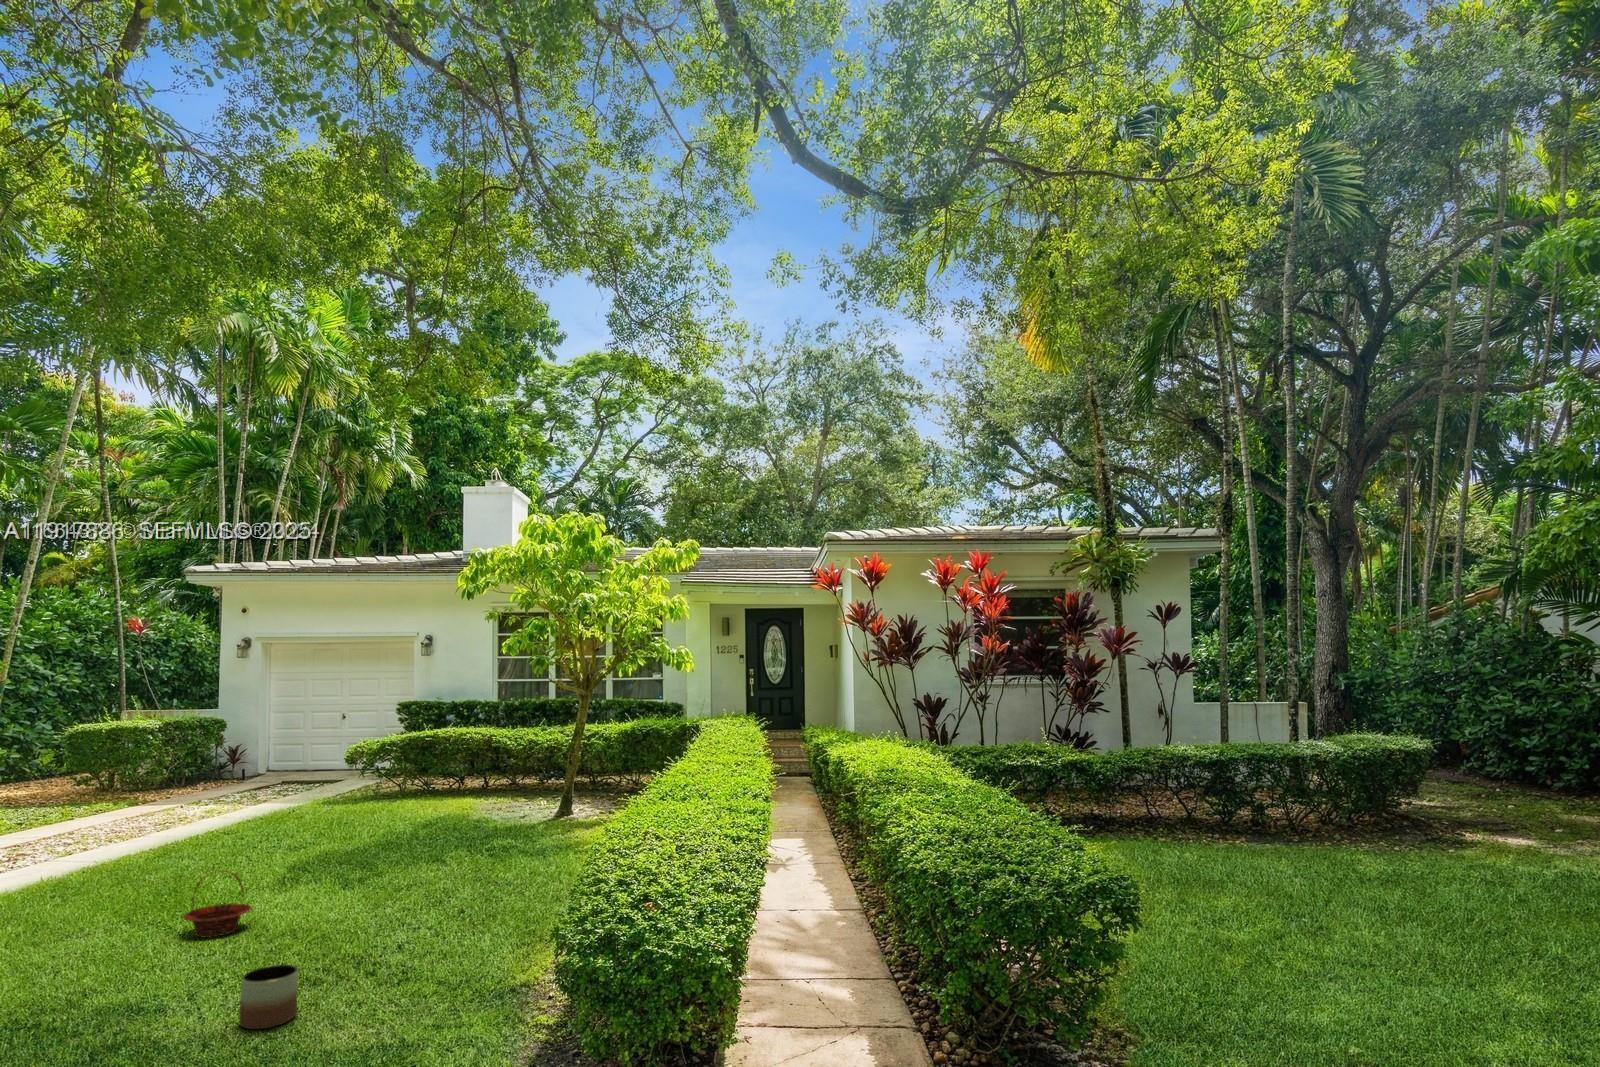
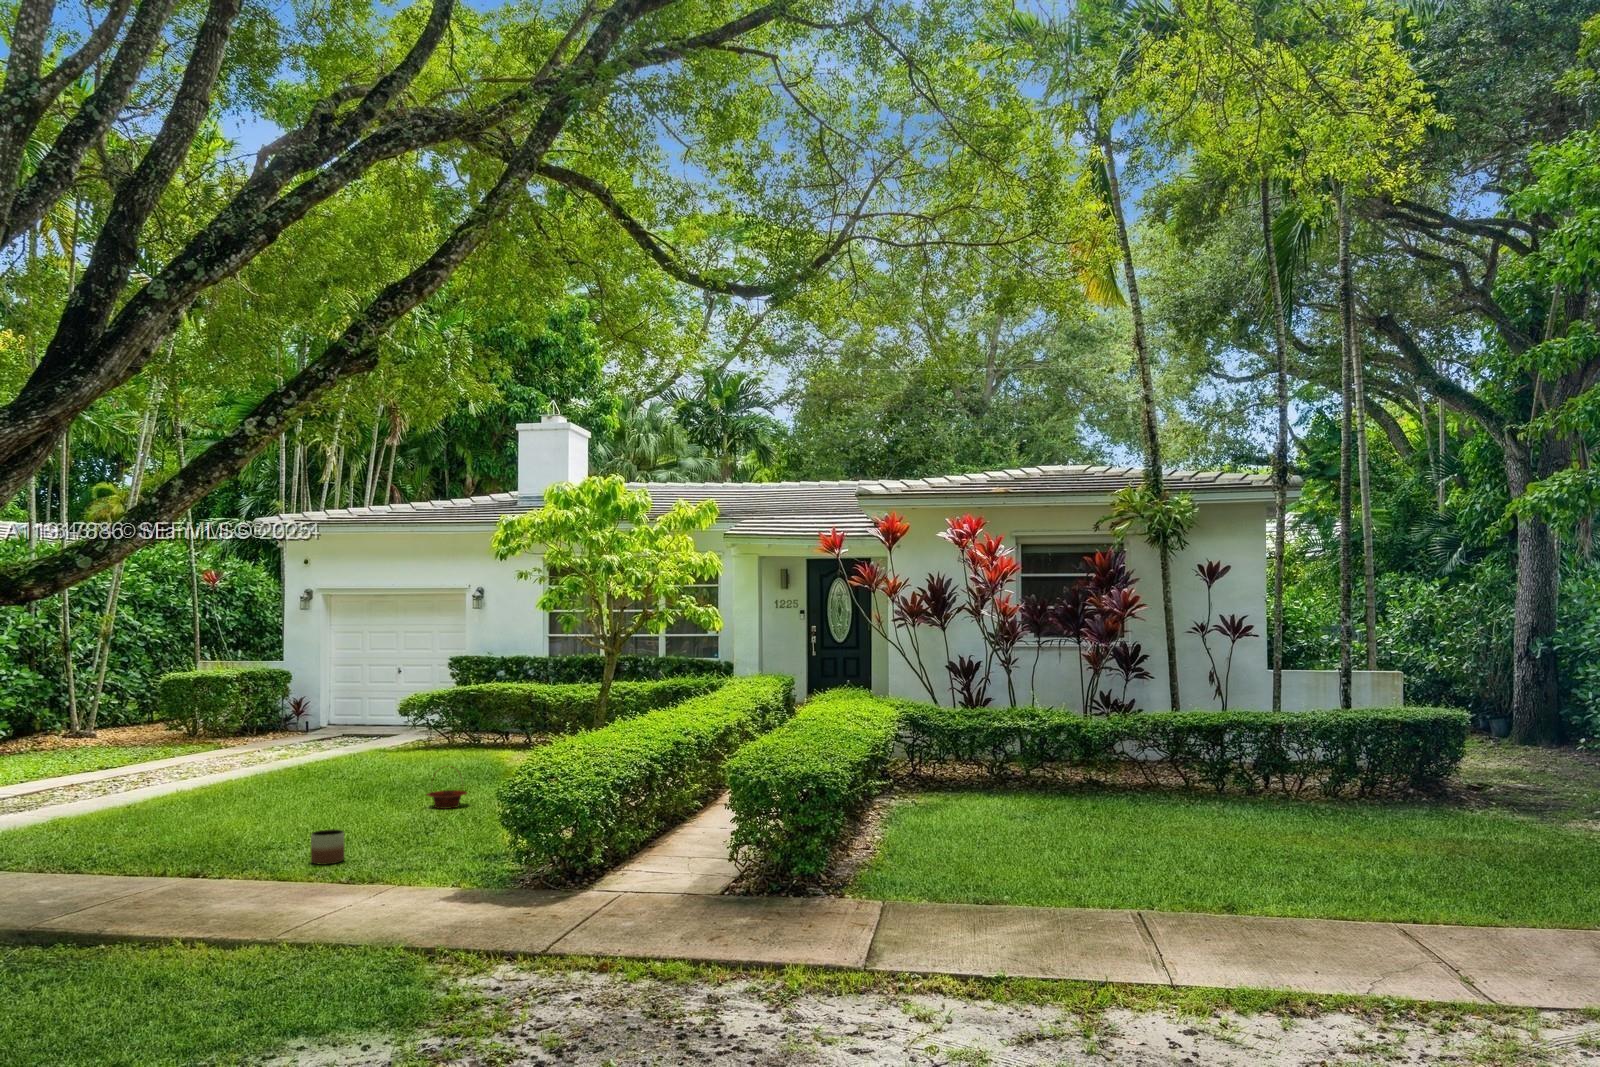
basket: present [182,870,252,938] -> present [427,766,467,809]

